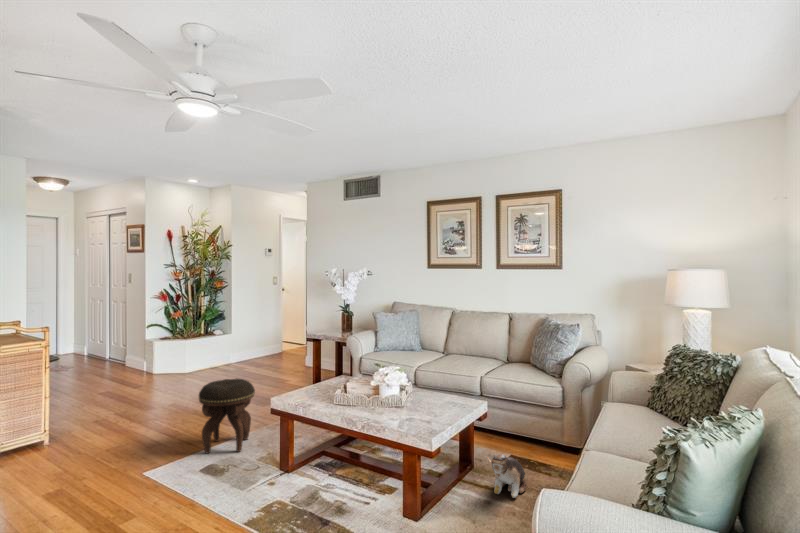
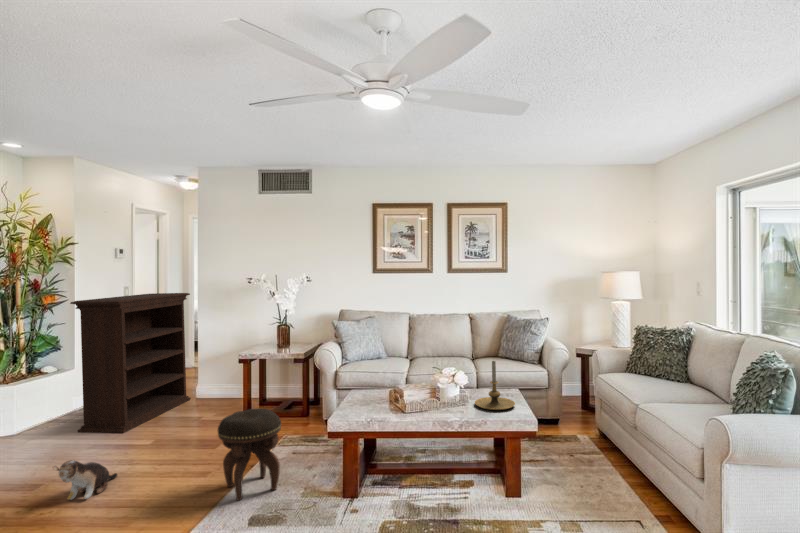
bookshelf: none [189,279,288,385] -> present [70,293,191,433]
candle holder: none [404,364,448,419] -> present [475,361,515,410]
plush toy: present [487,453,526,498] -> present [53,460,117,500]

